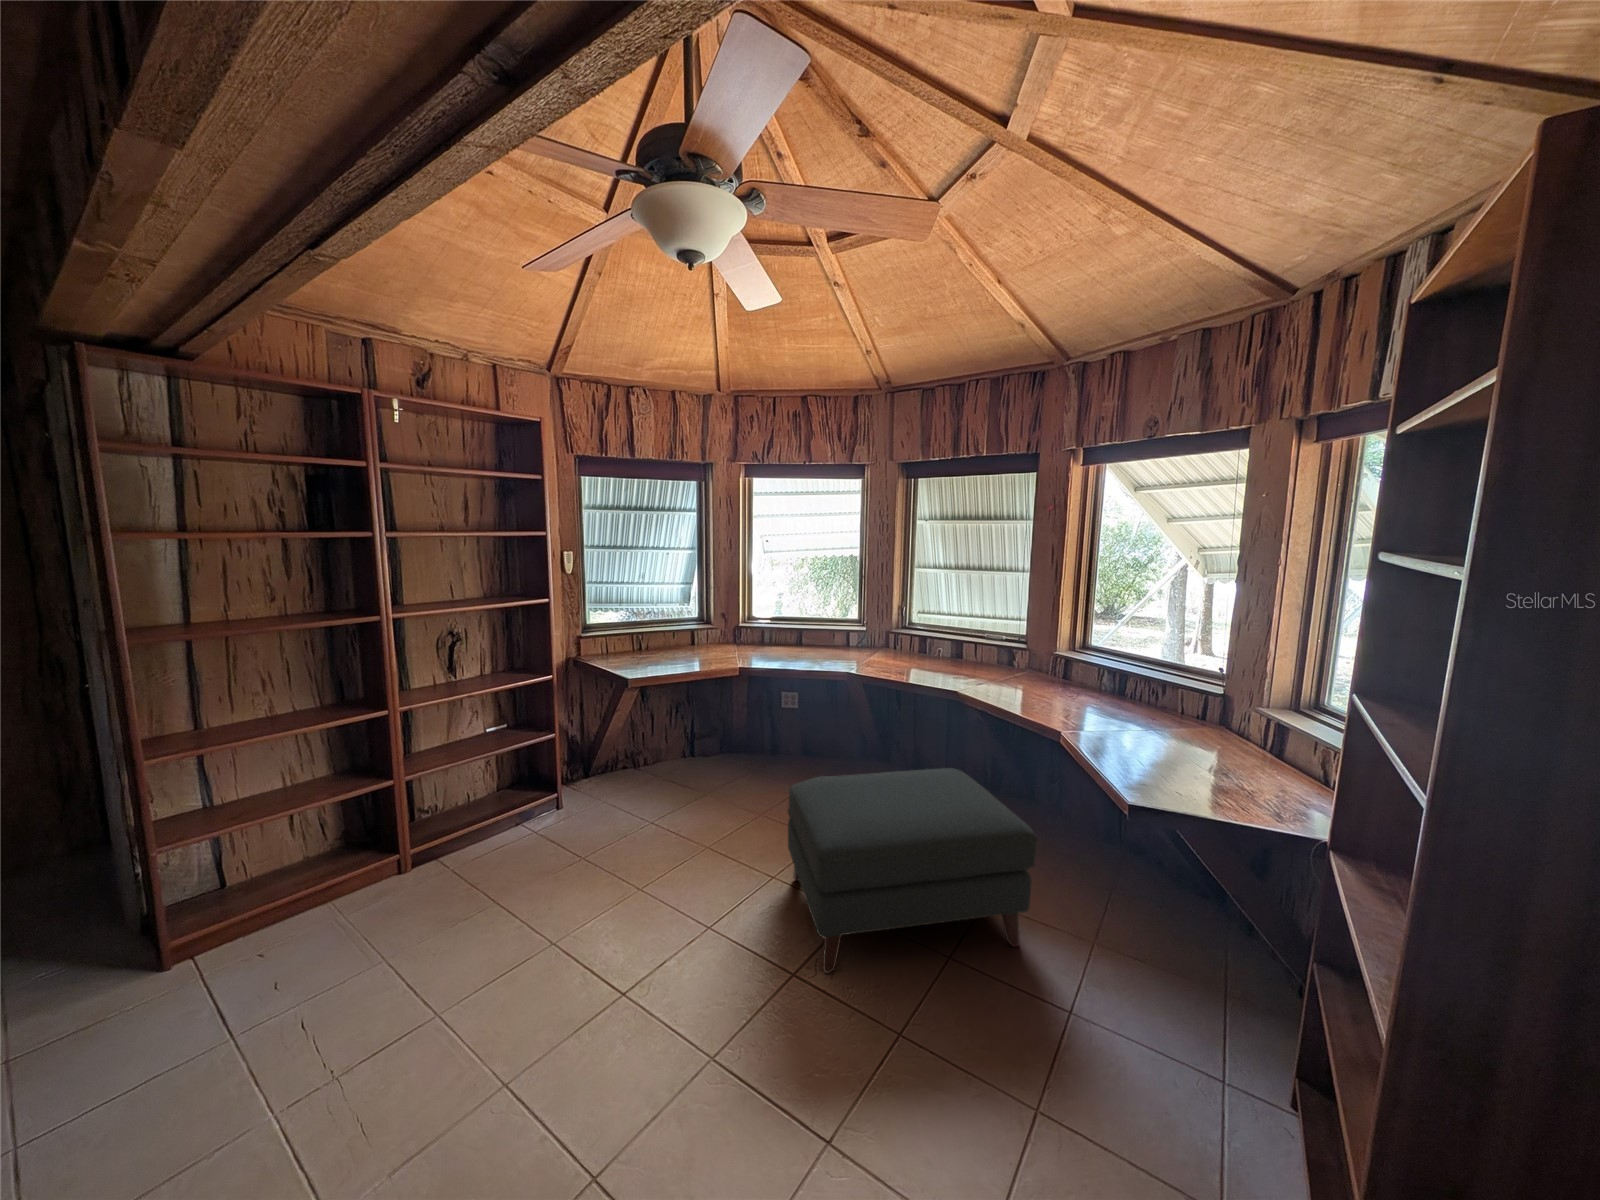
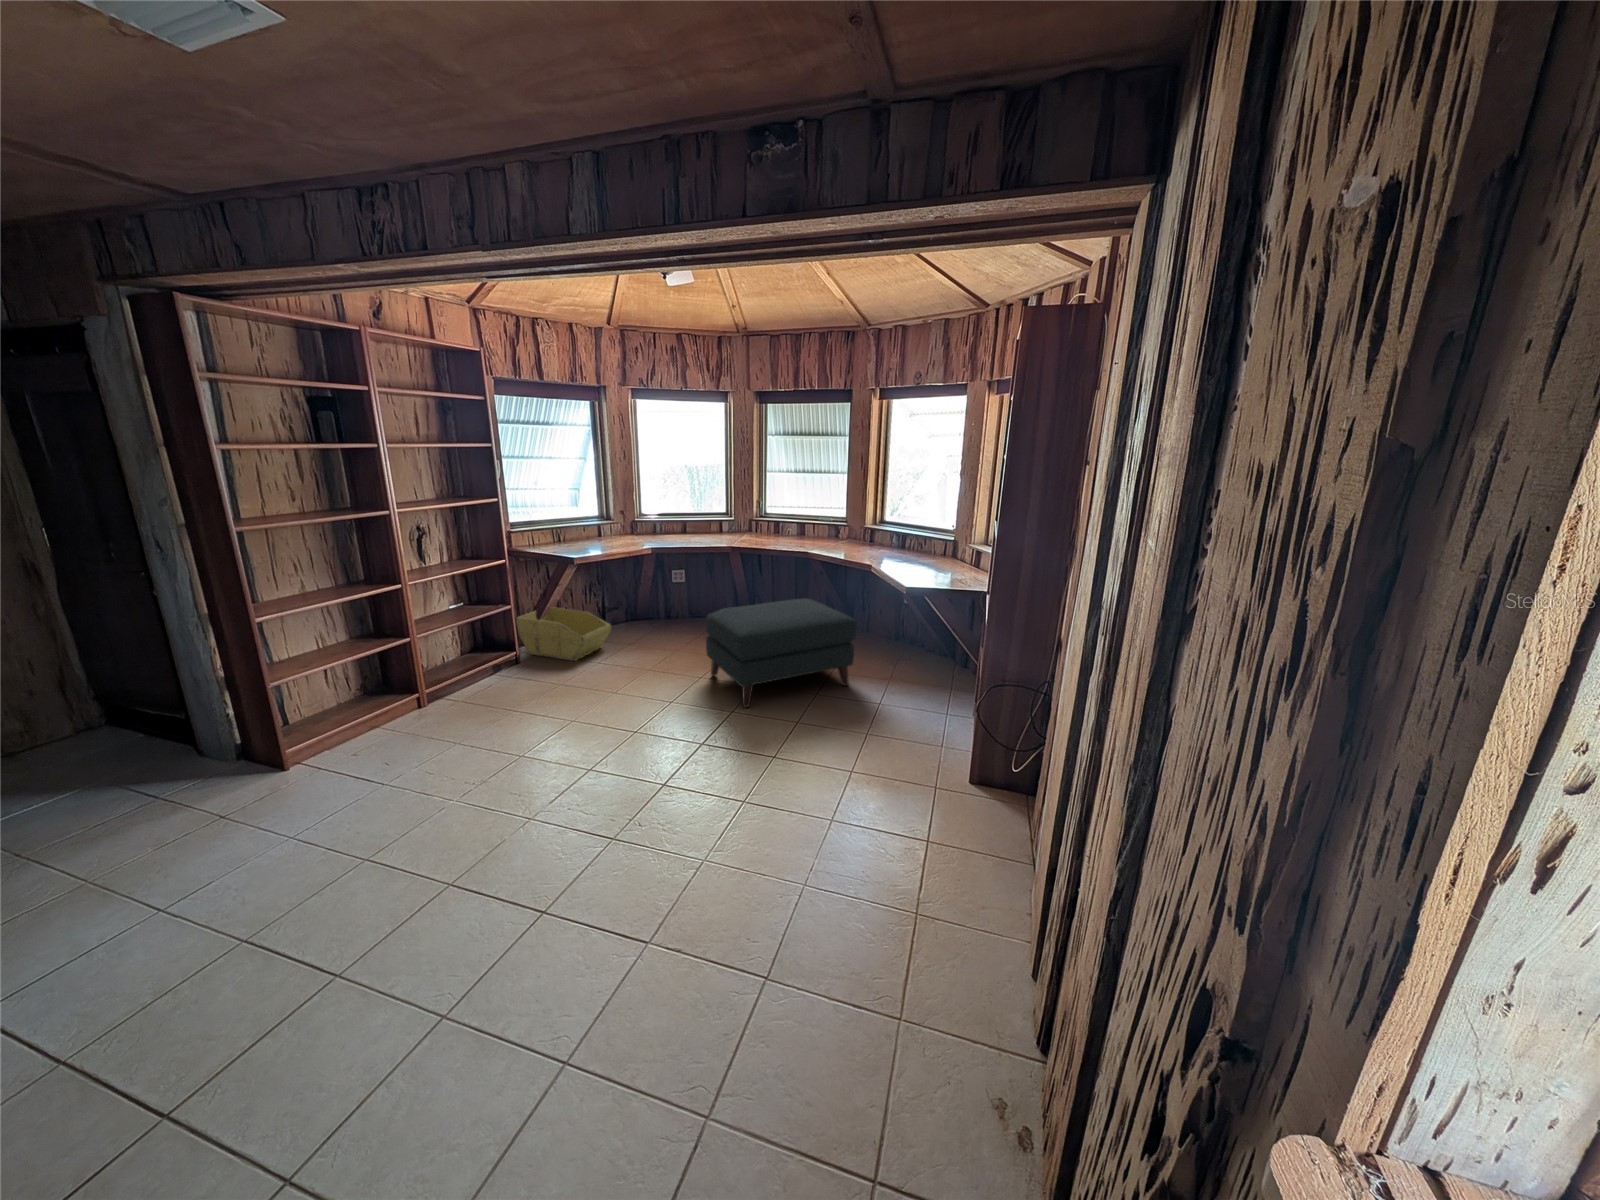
storage bin: none [570,732,683,817] -> present [516,608,611,661]

